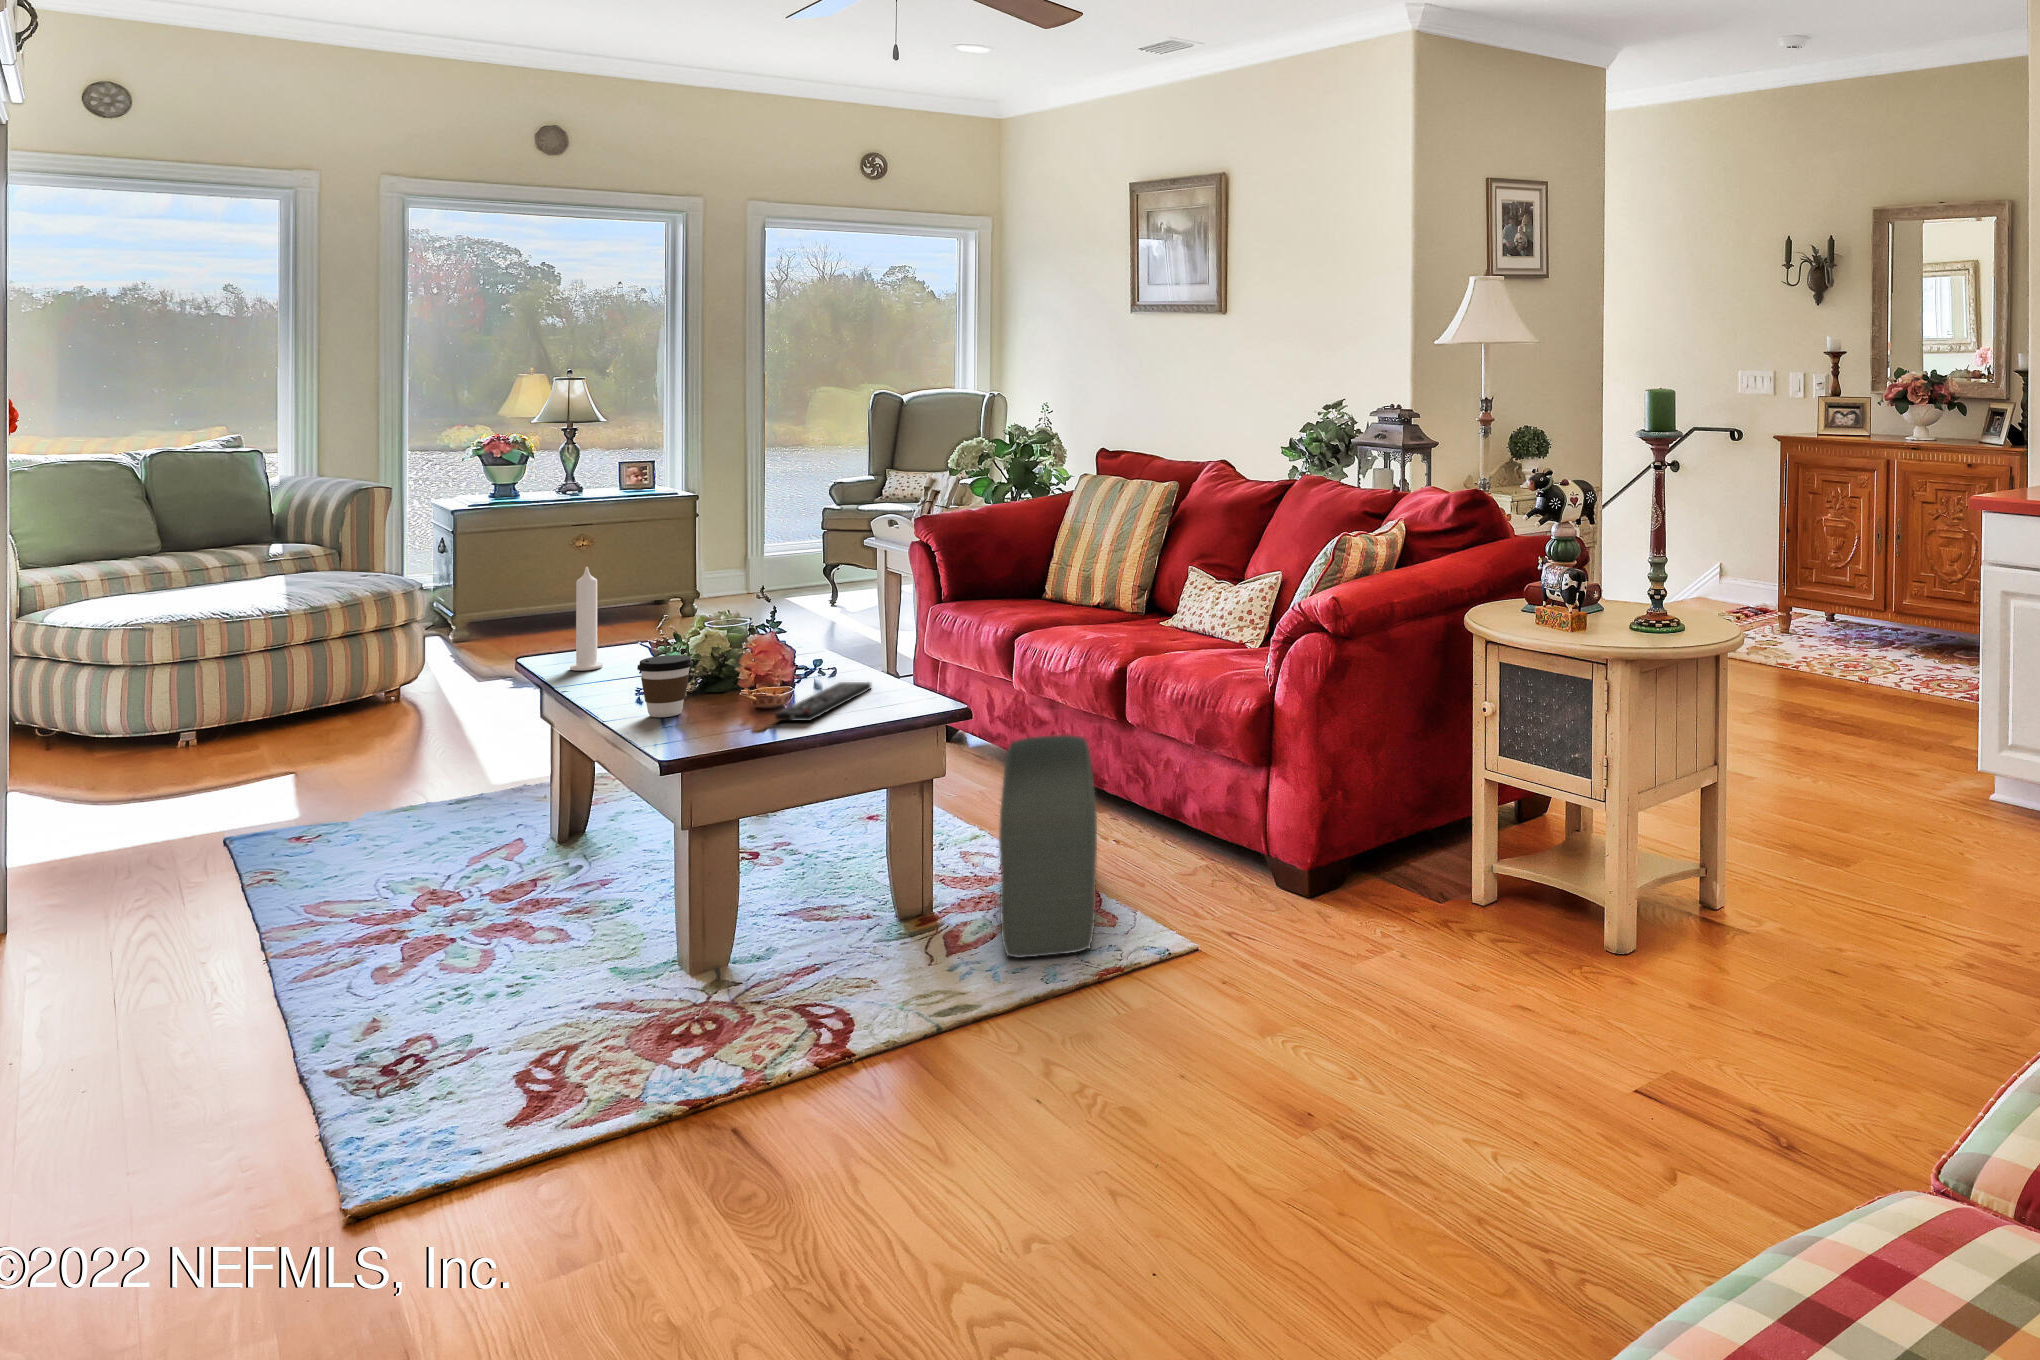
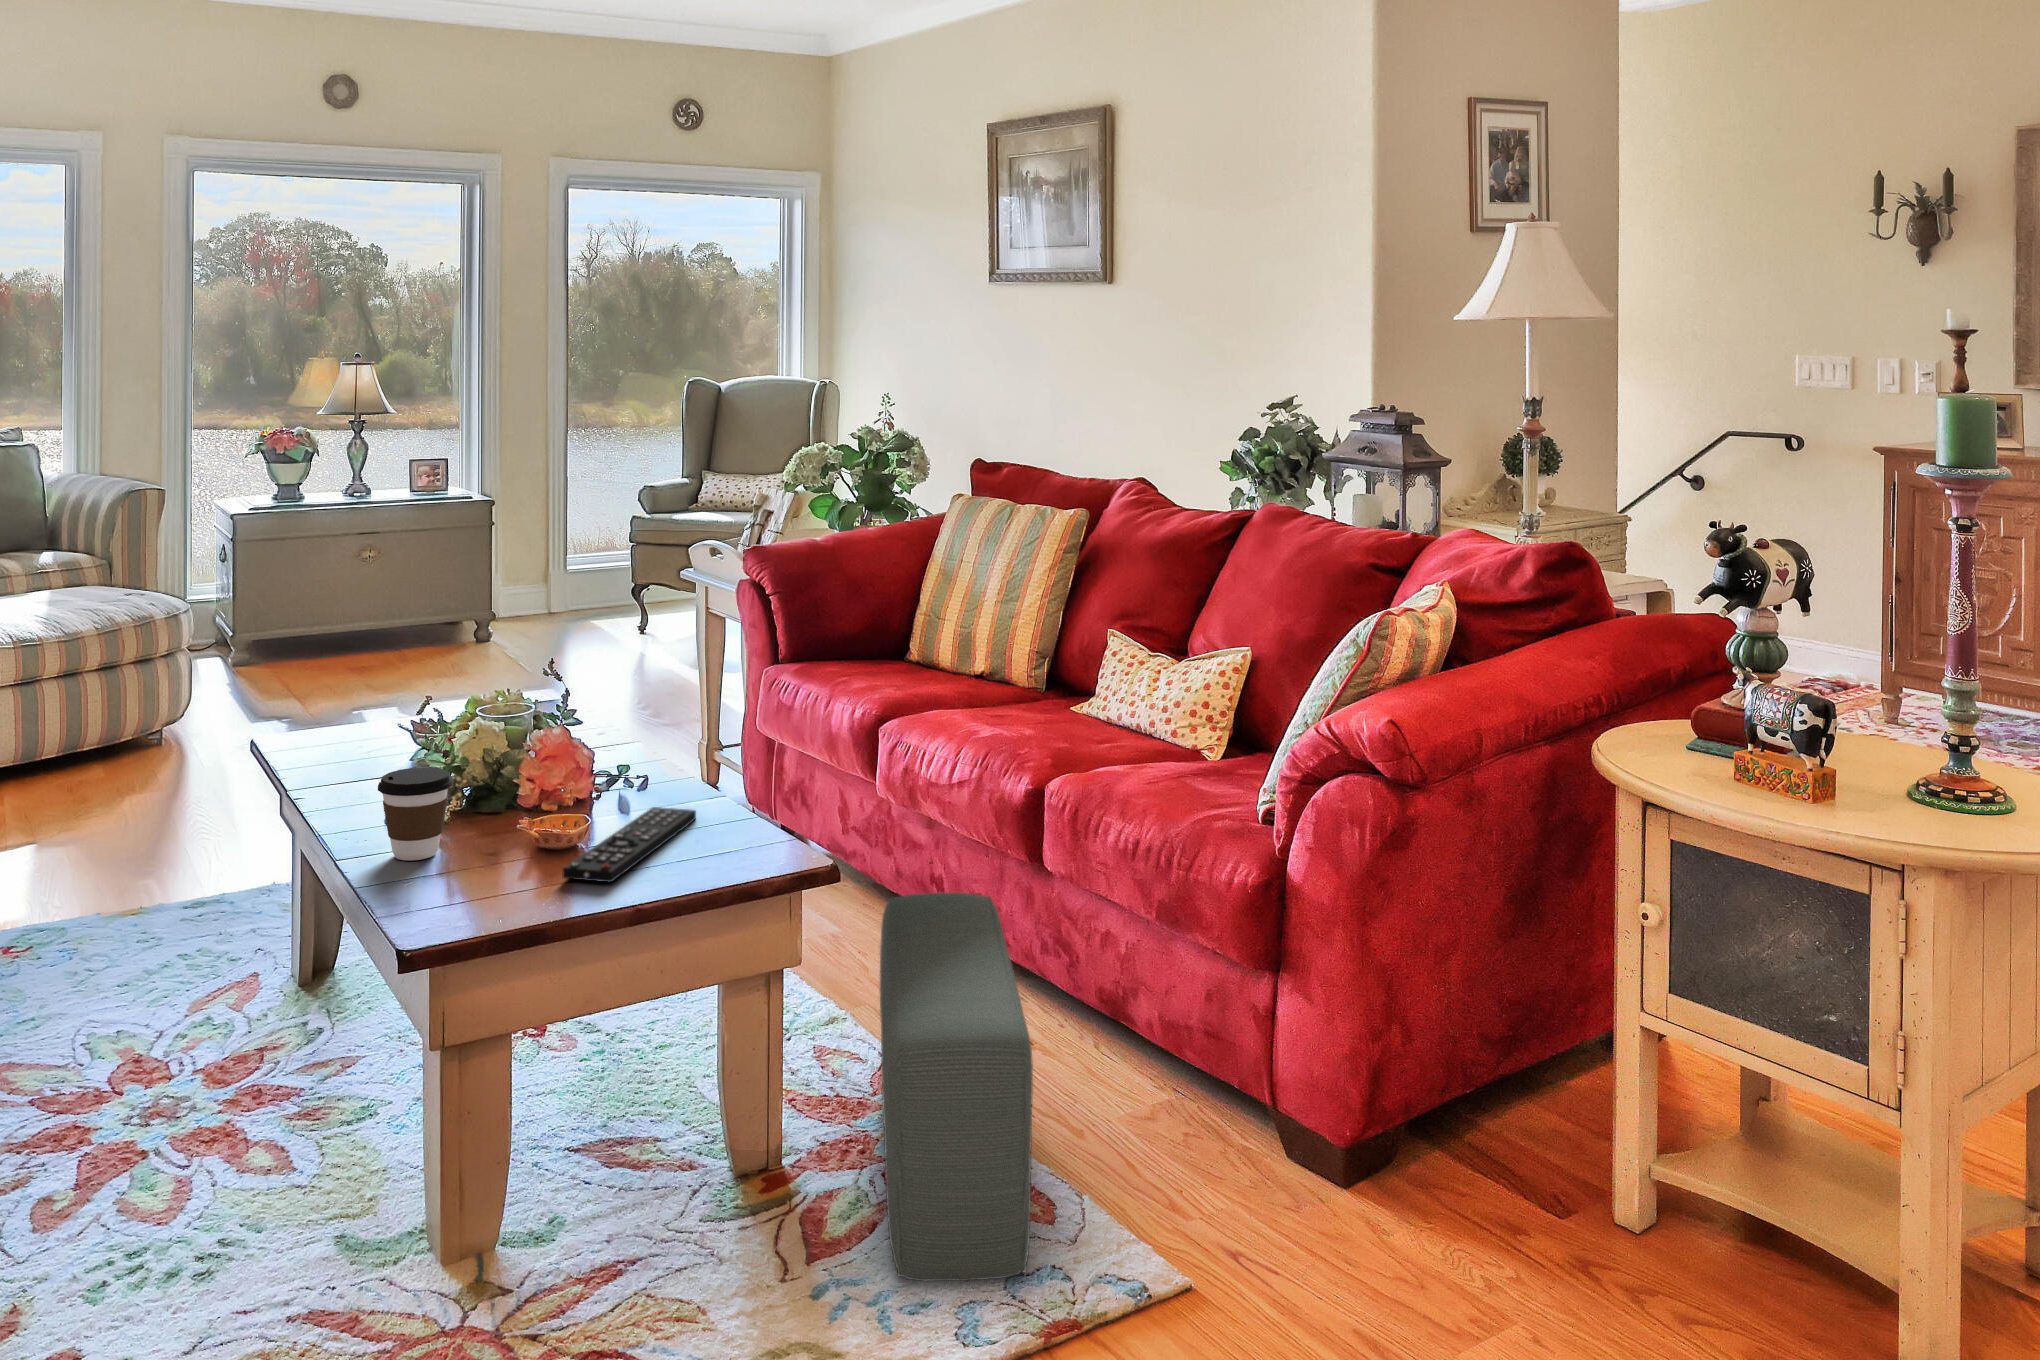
candle: present [570,567,603,671] -> none [310,623,351,764]

